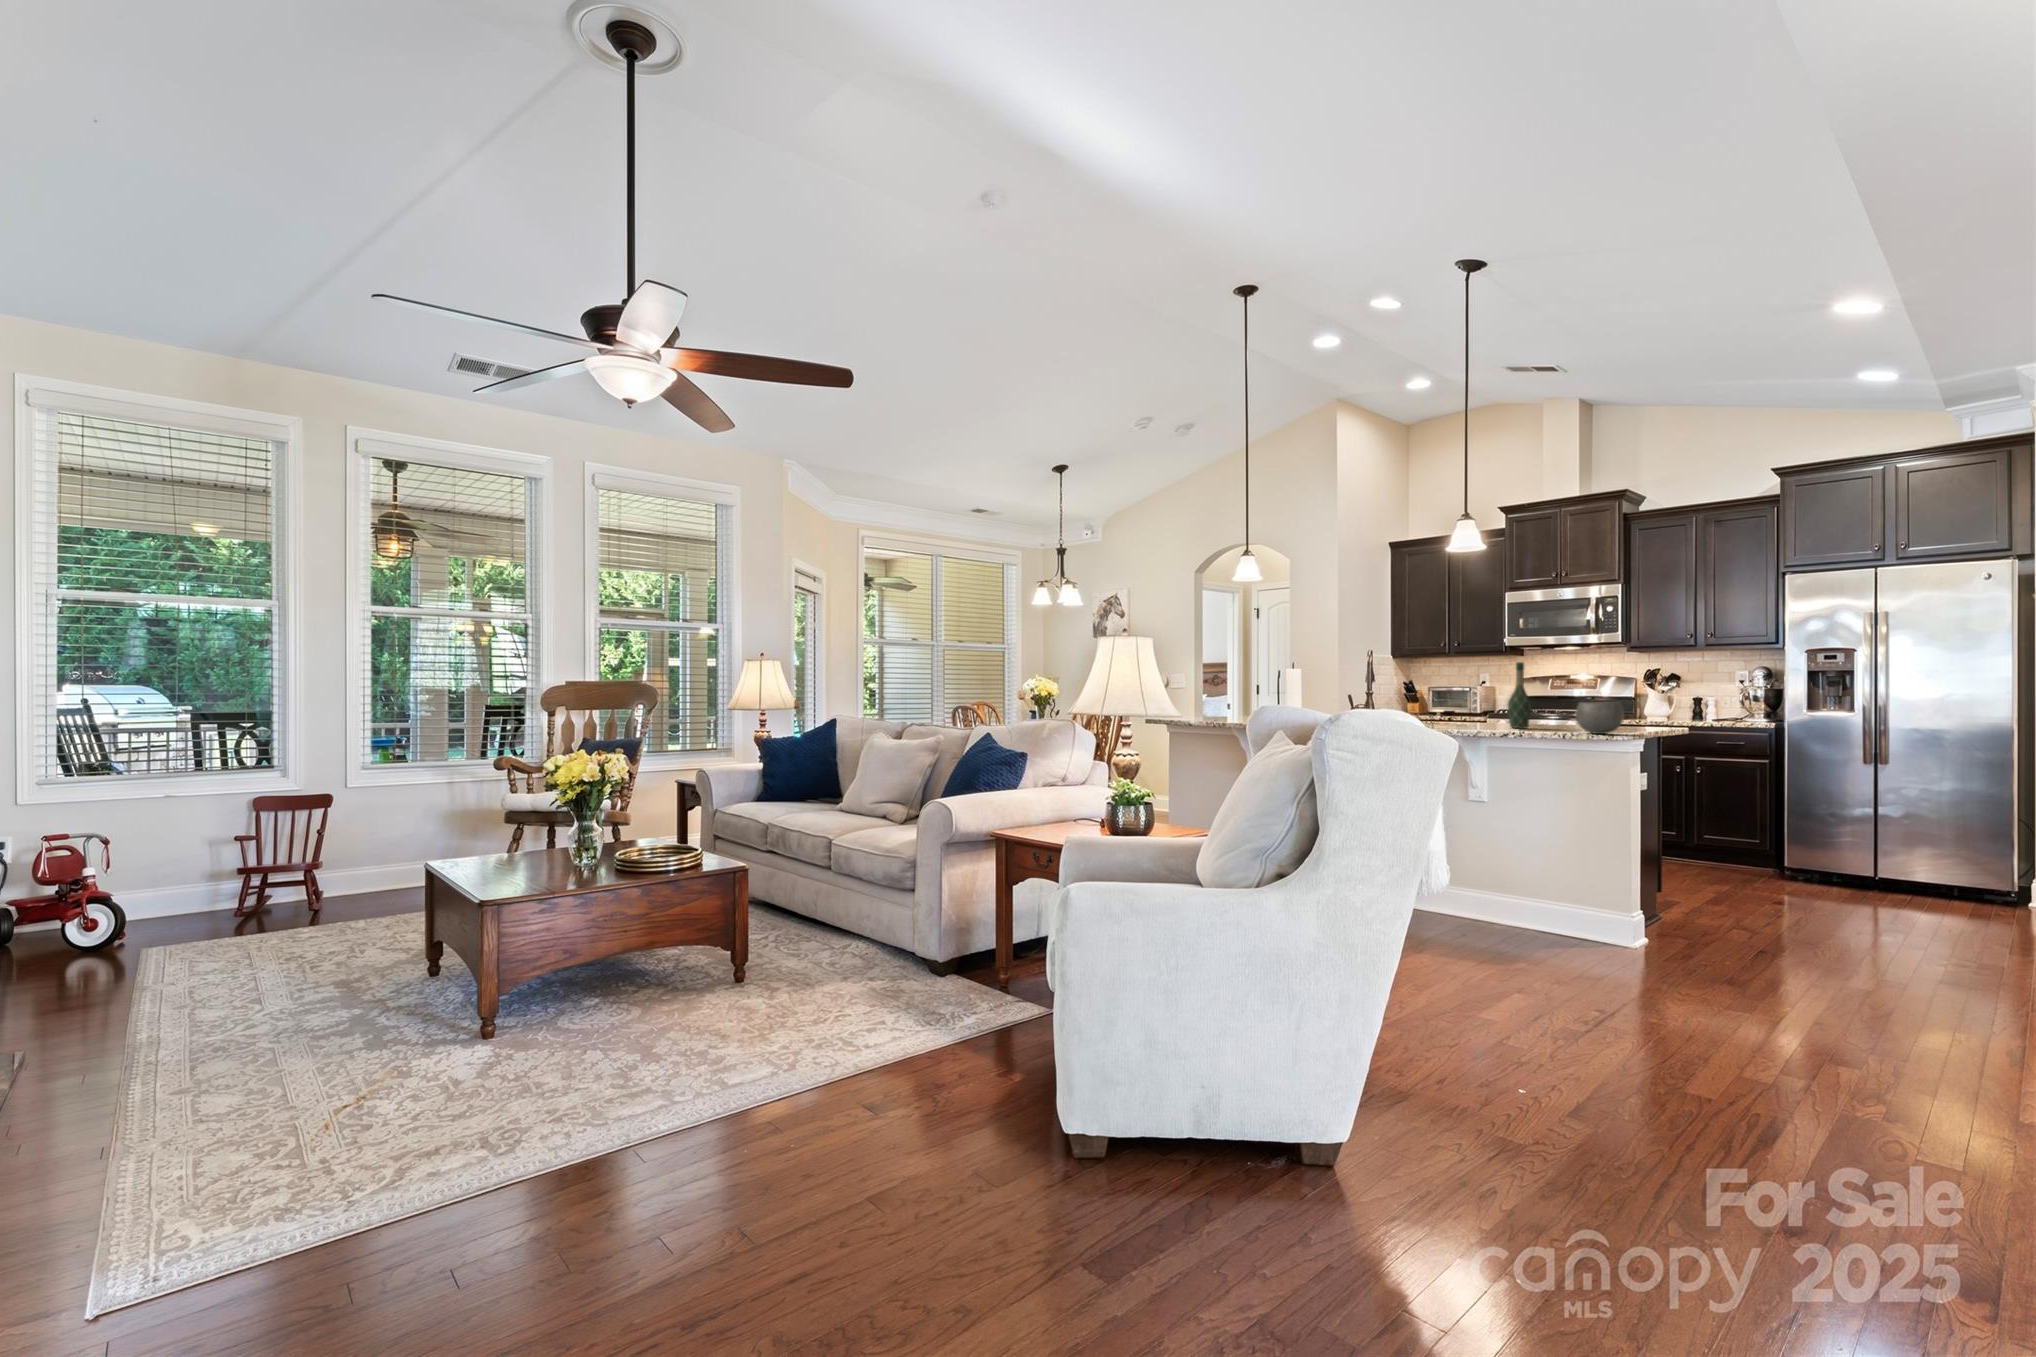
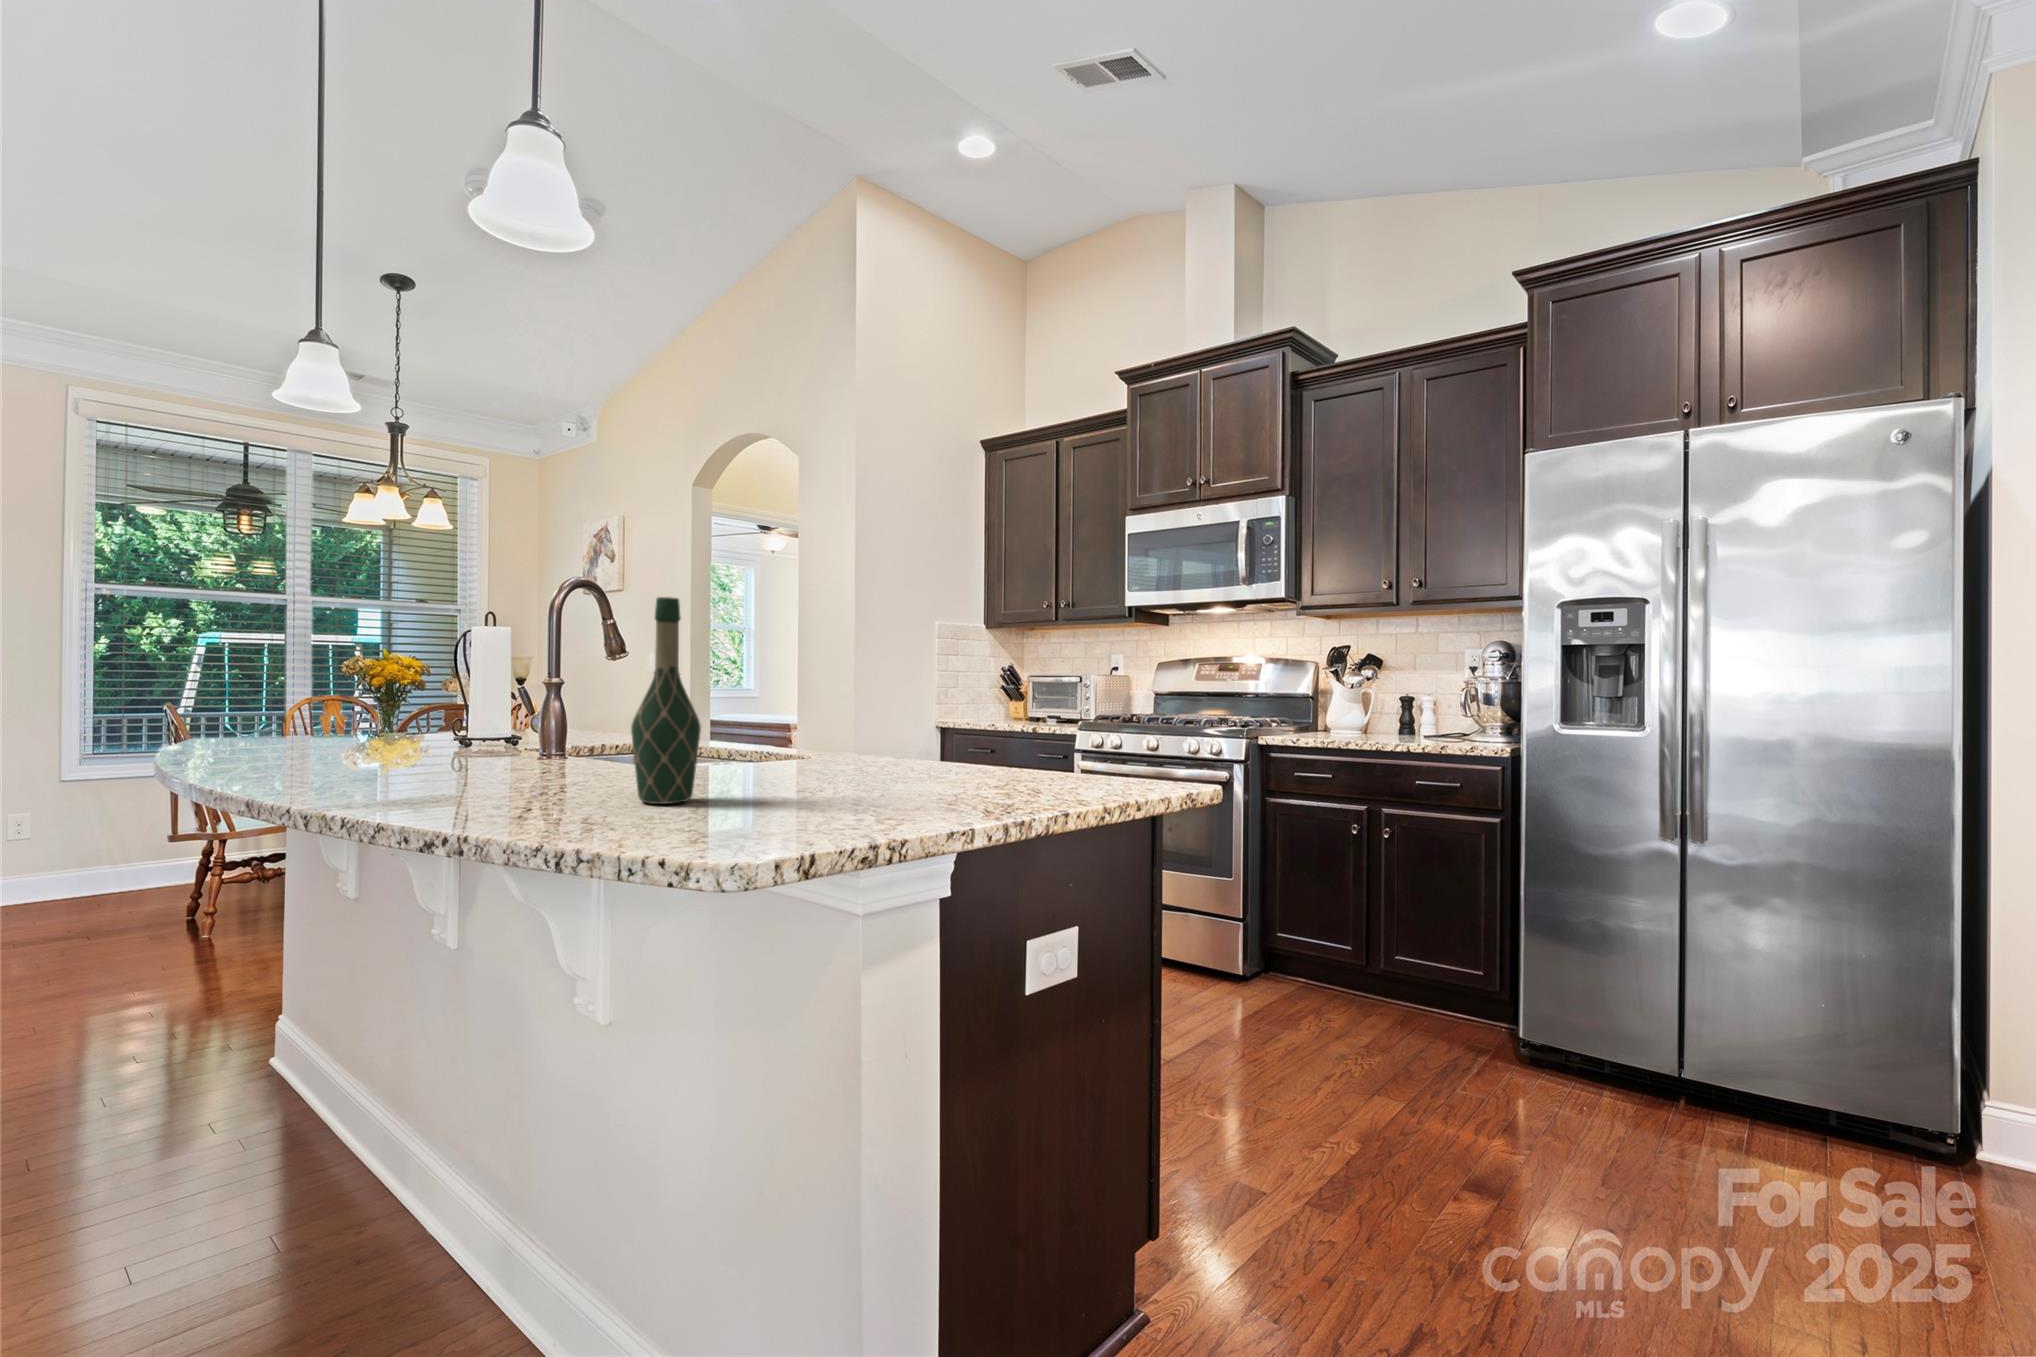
ceramic bowl: present [1576,702,1624,734] -> none [714,724,864,839]

